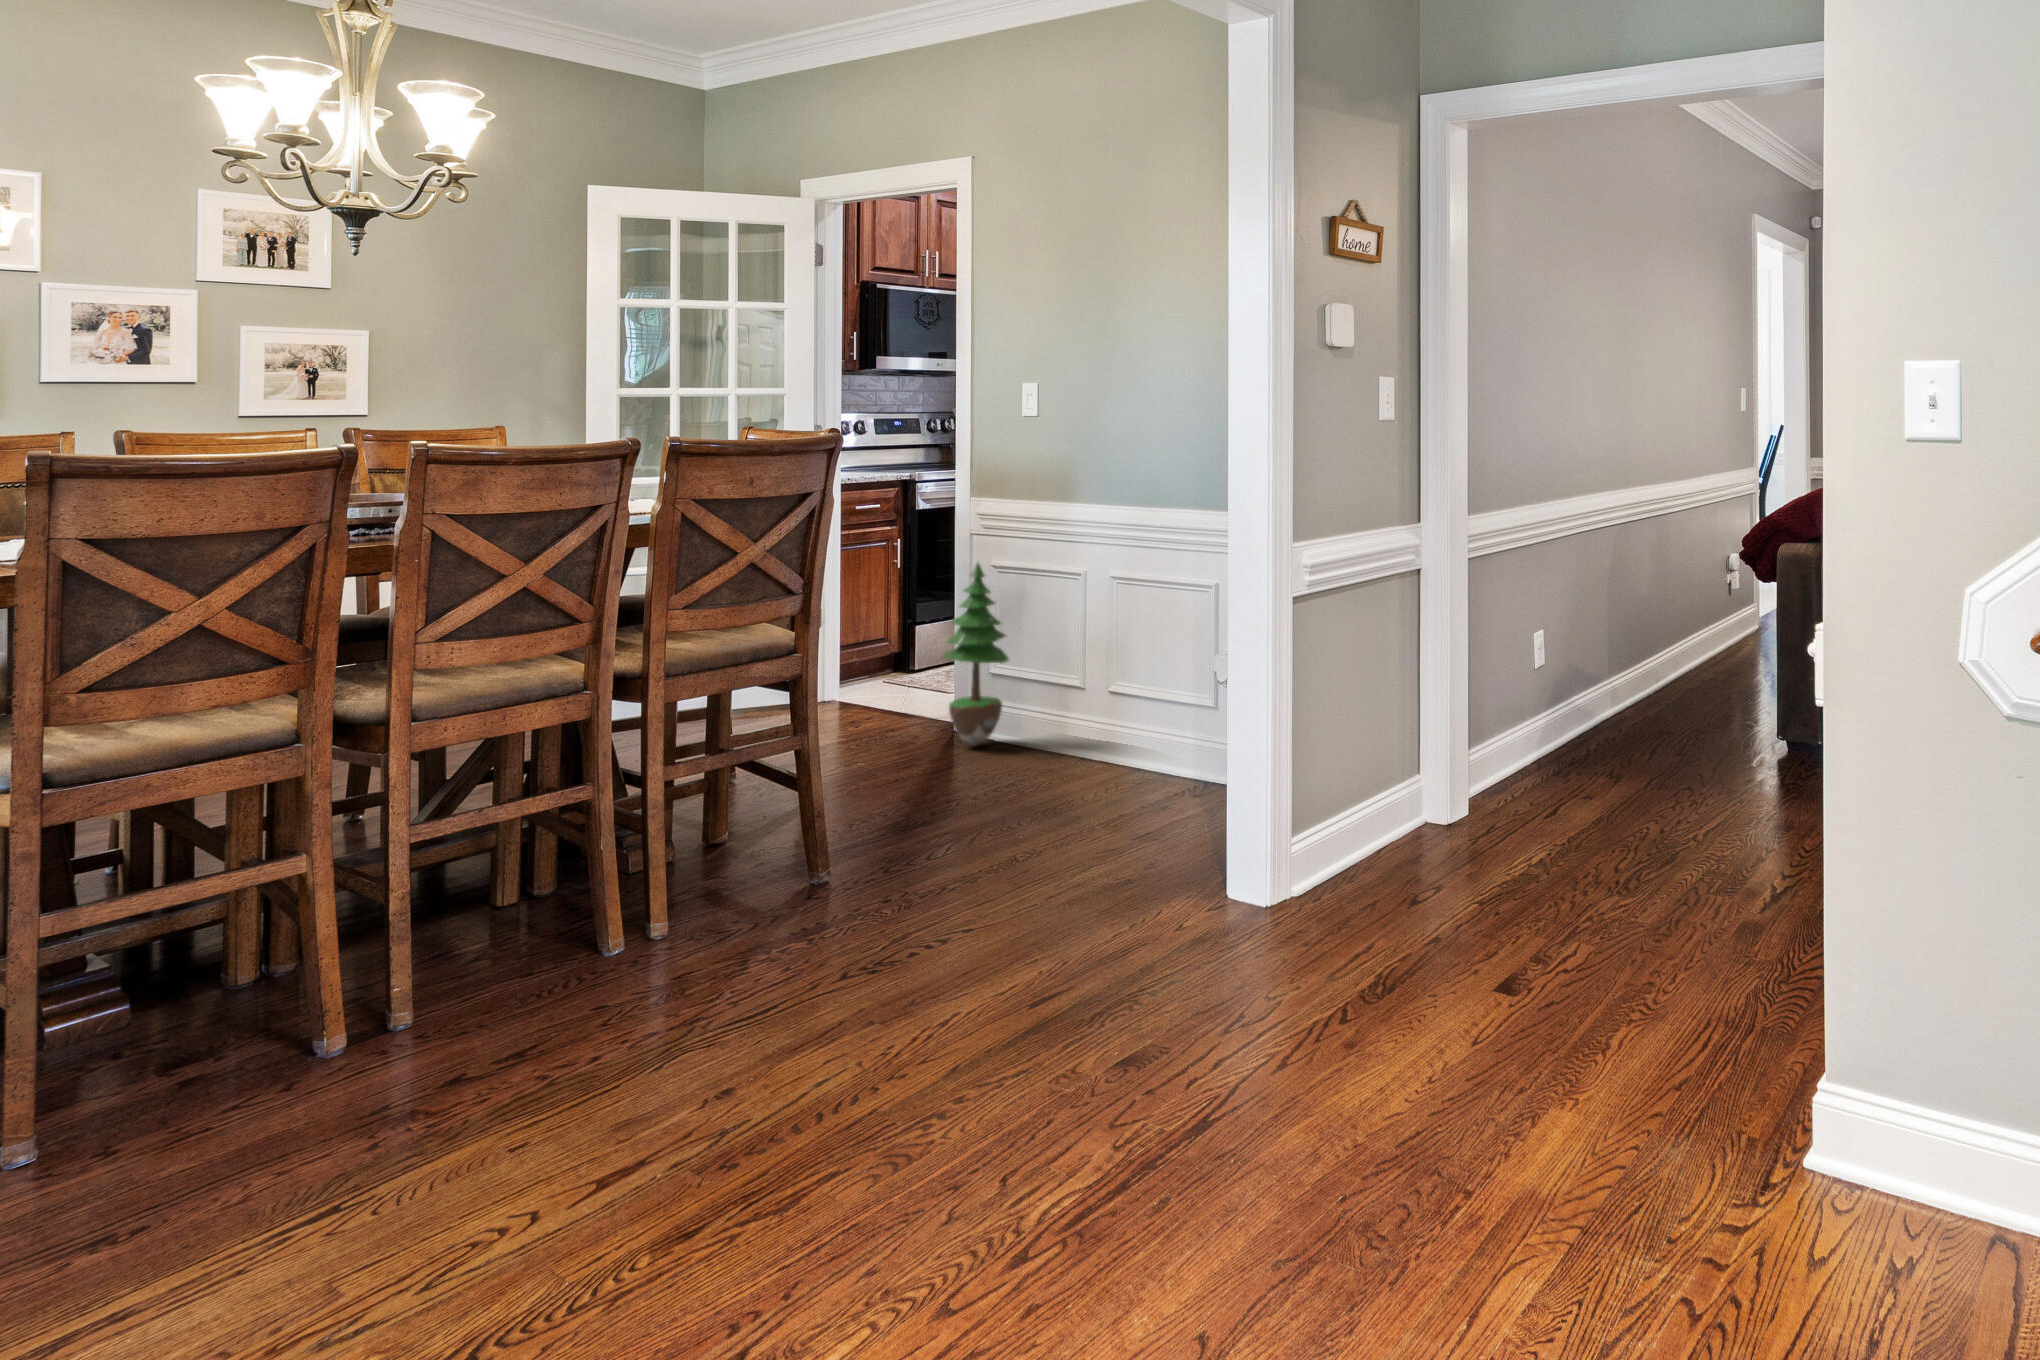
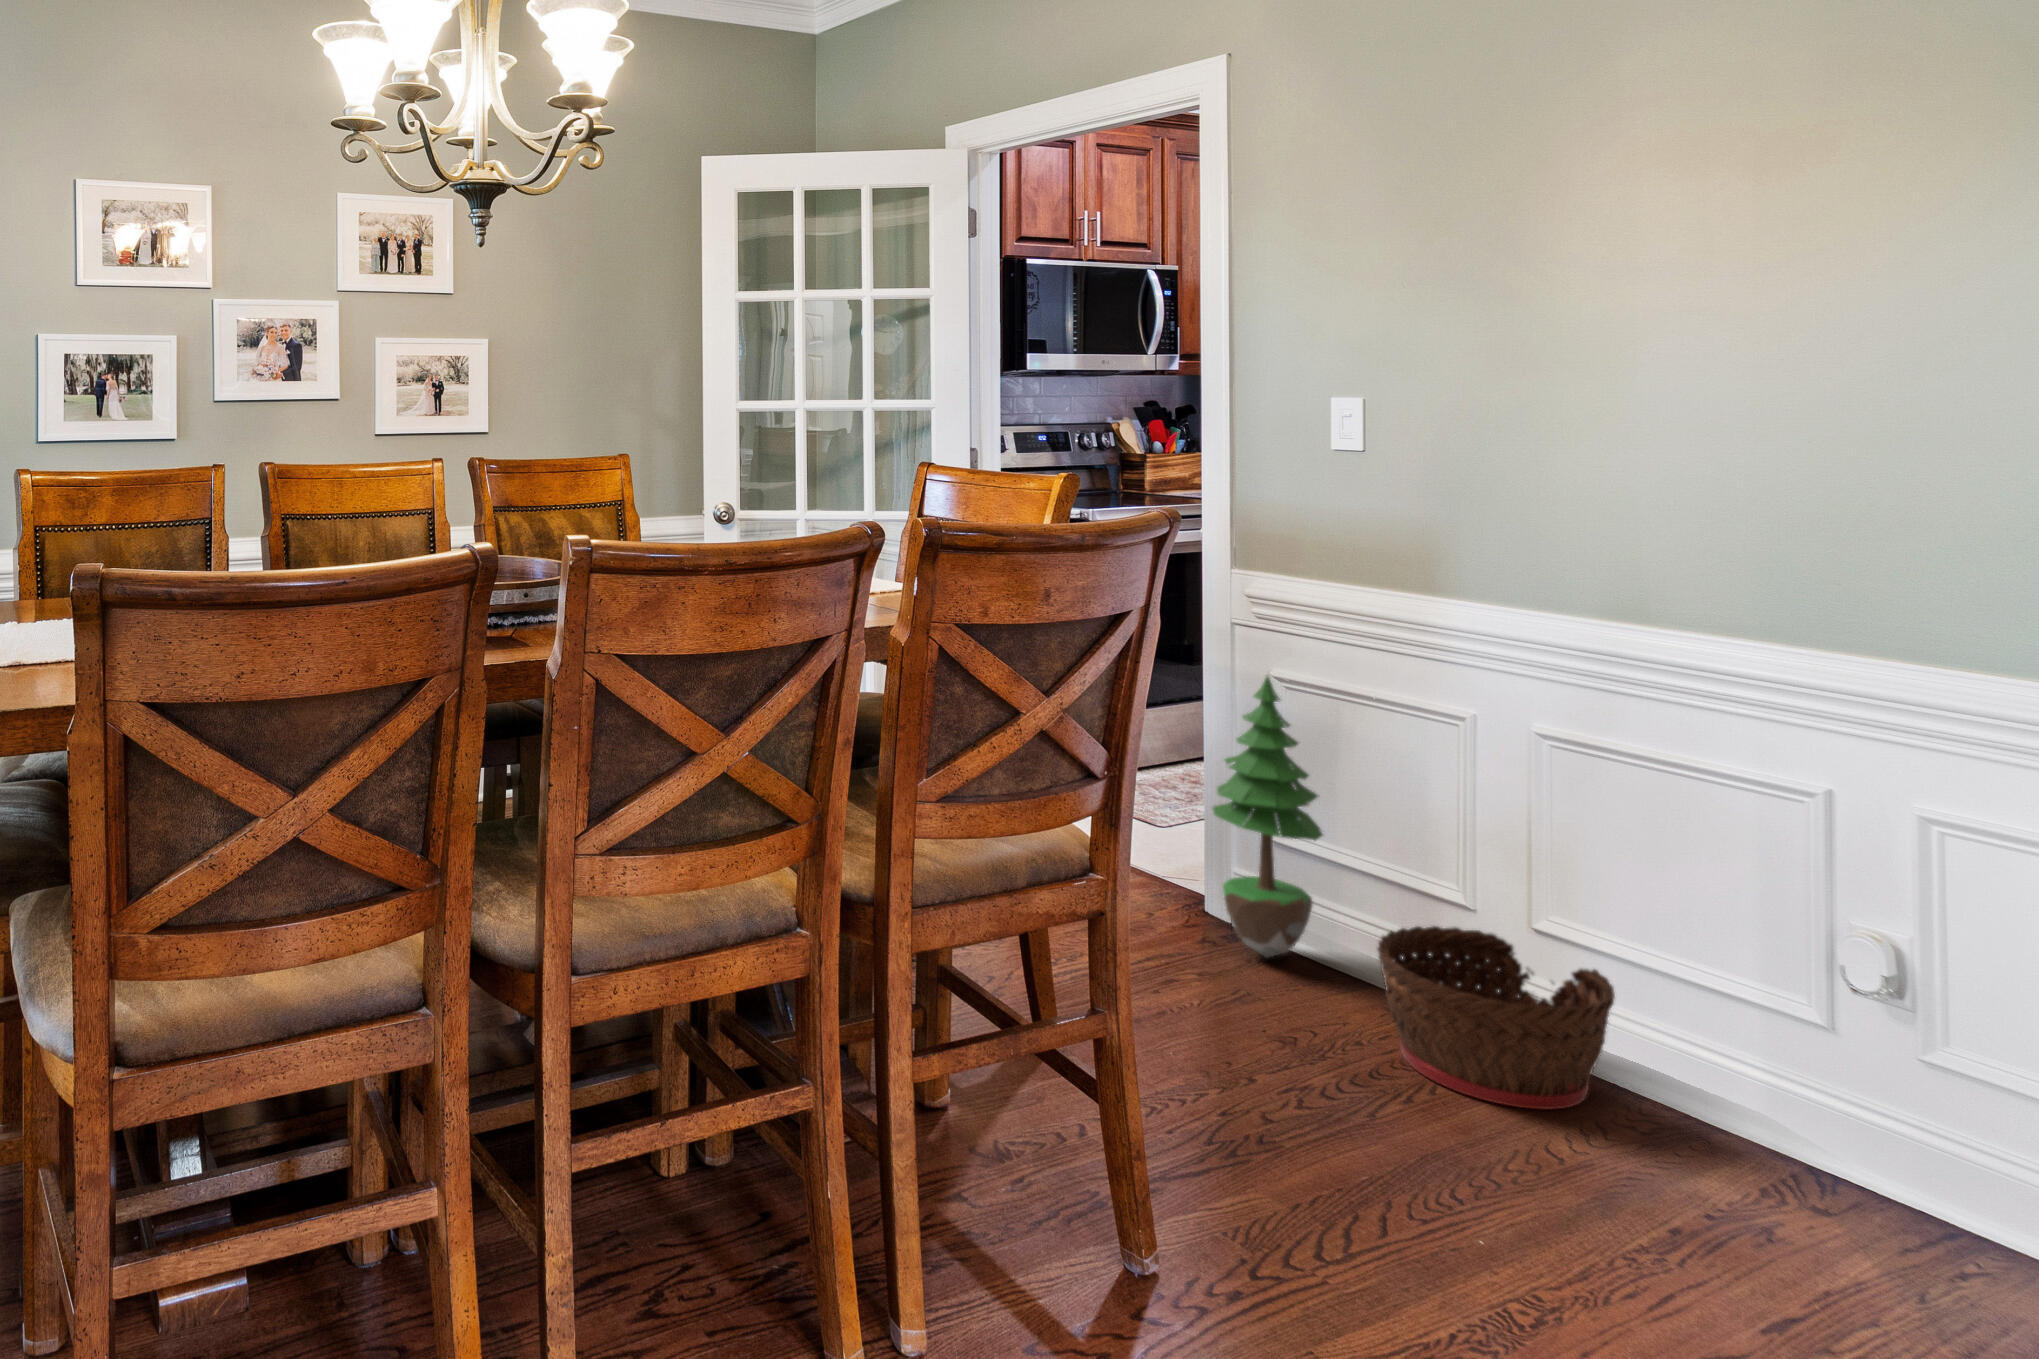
basket: none [1017,700,1136,788] -> present [1377,926,1615,1110]

